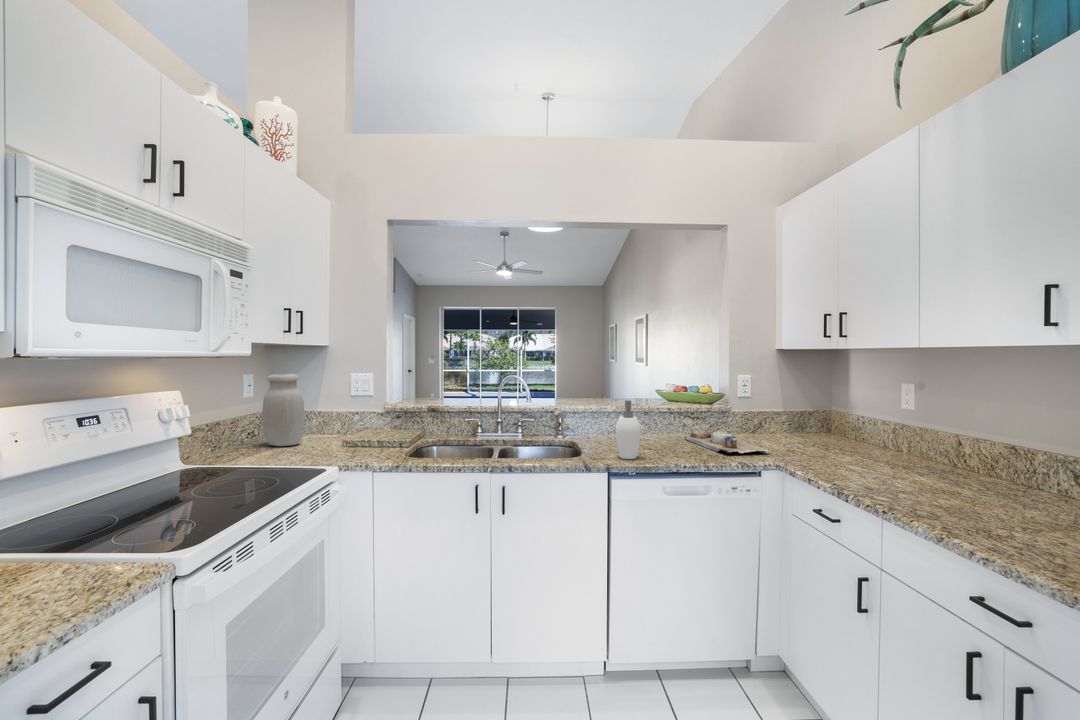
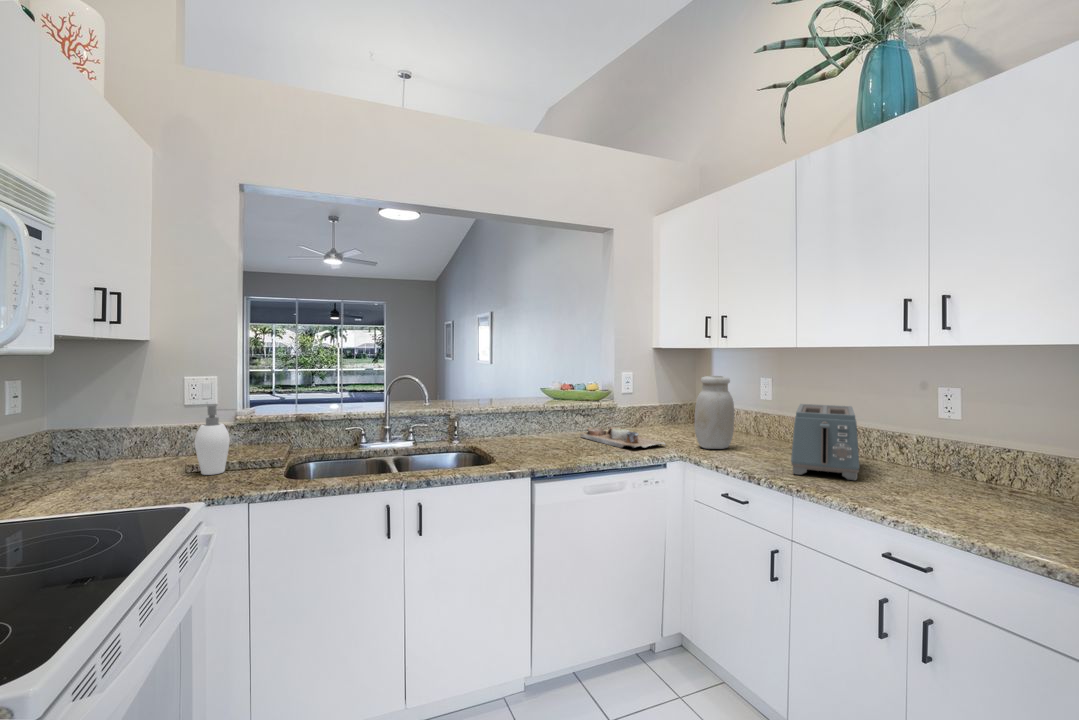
jar: present [263,374,304,446] -> present [694,376,735,449]
soap dispenser: present [615,400,641,459] -> present [195,405,230,475]
toaster: none [893,414,1002,509] -> present [791,404,860,481]

